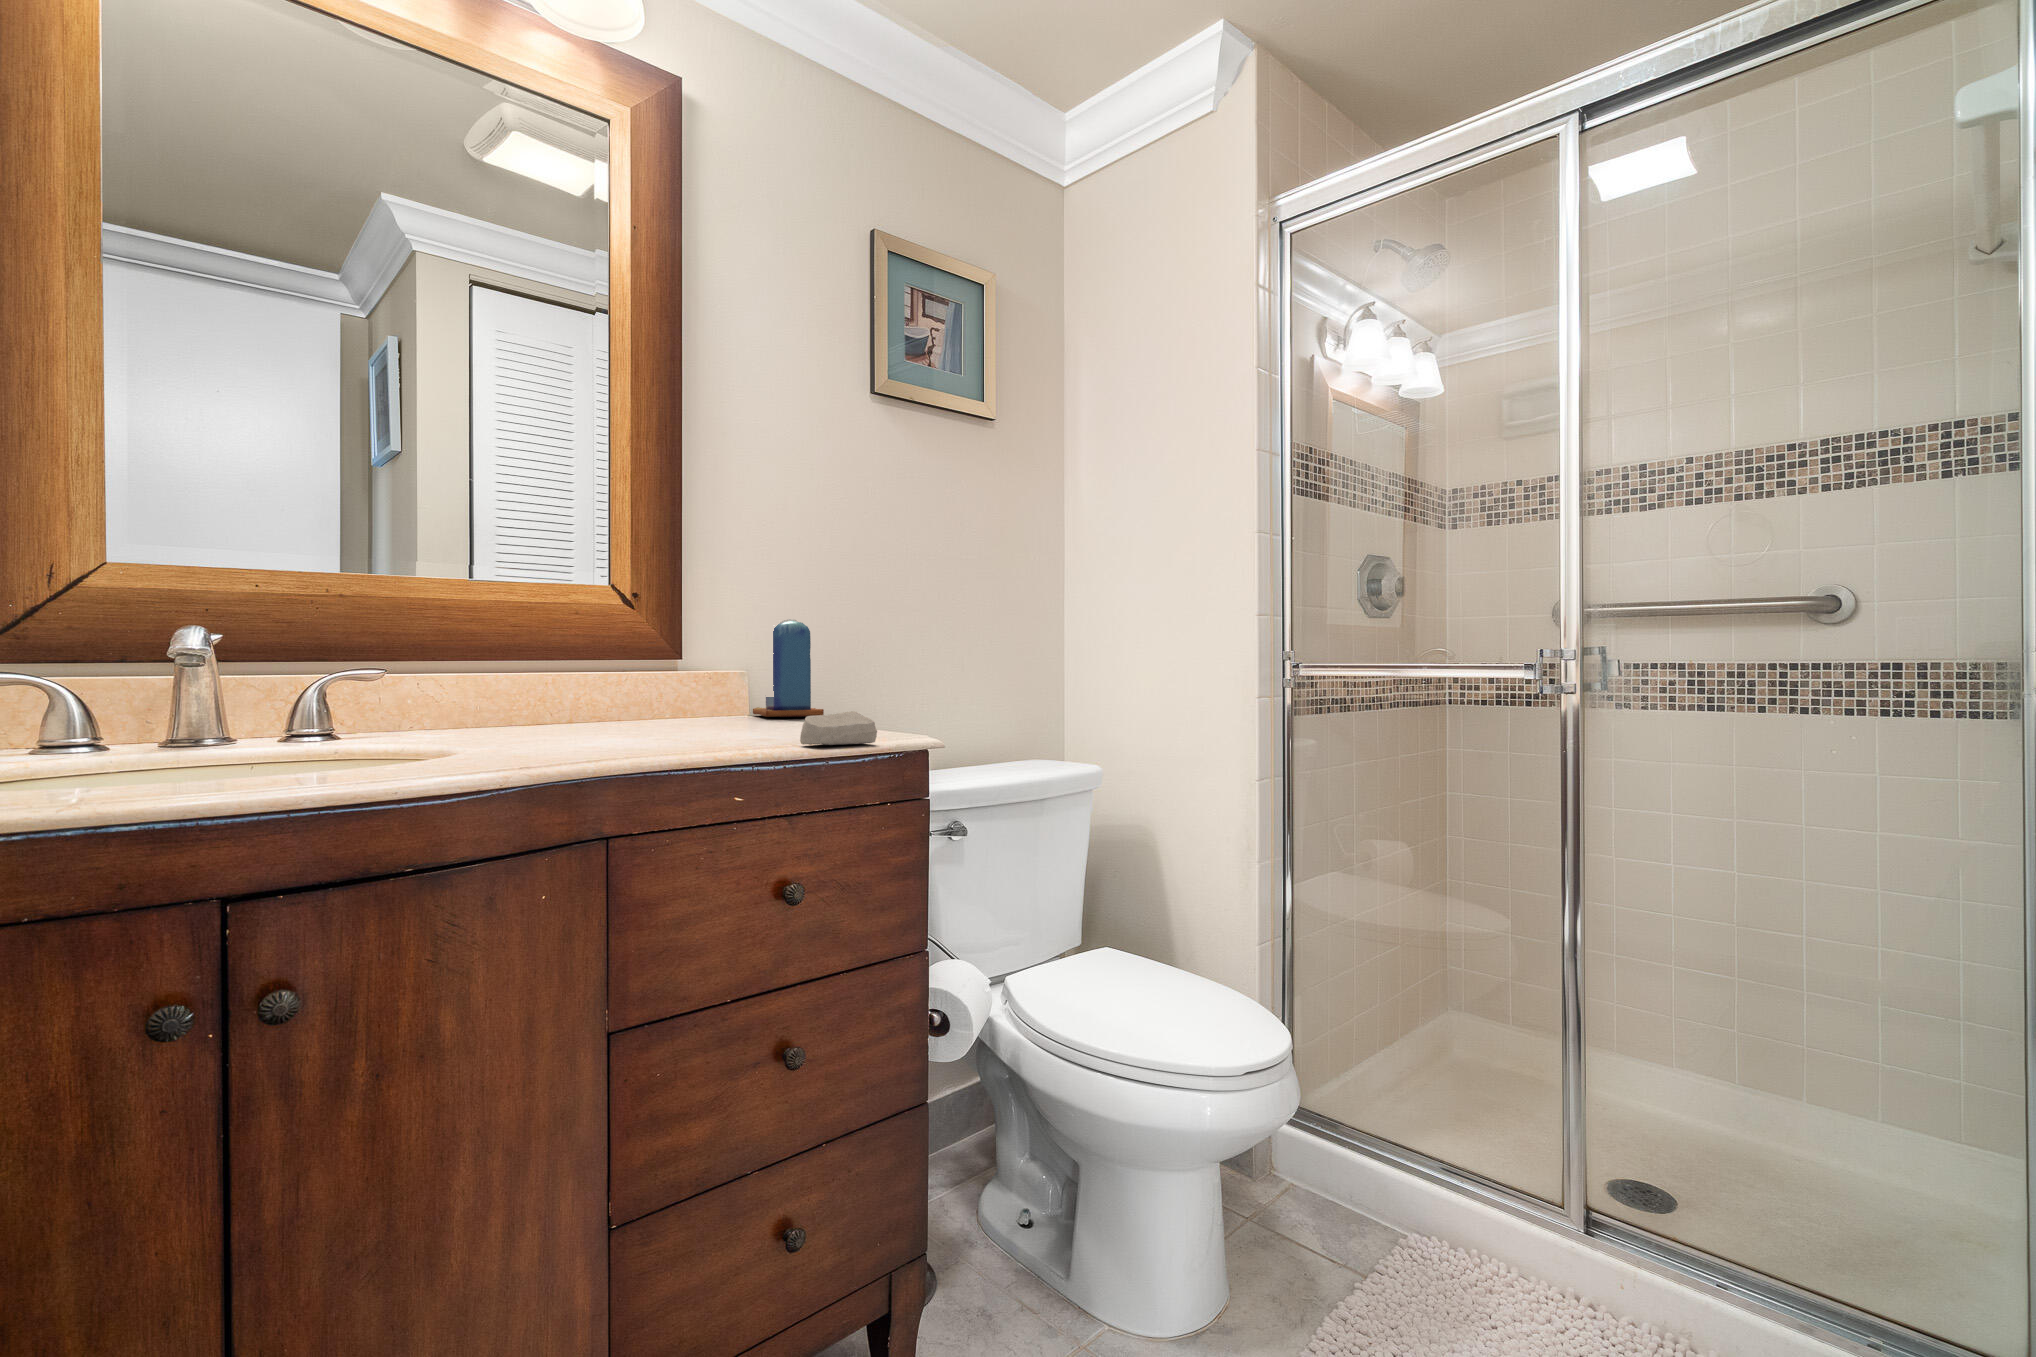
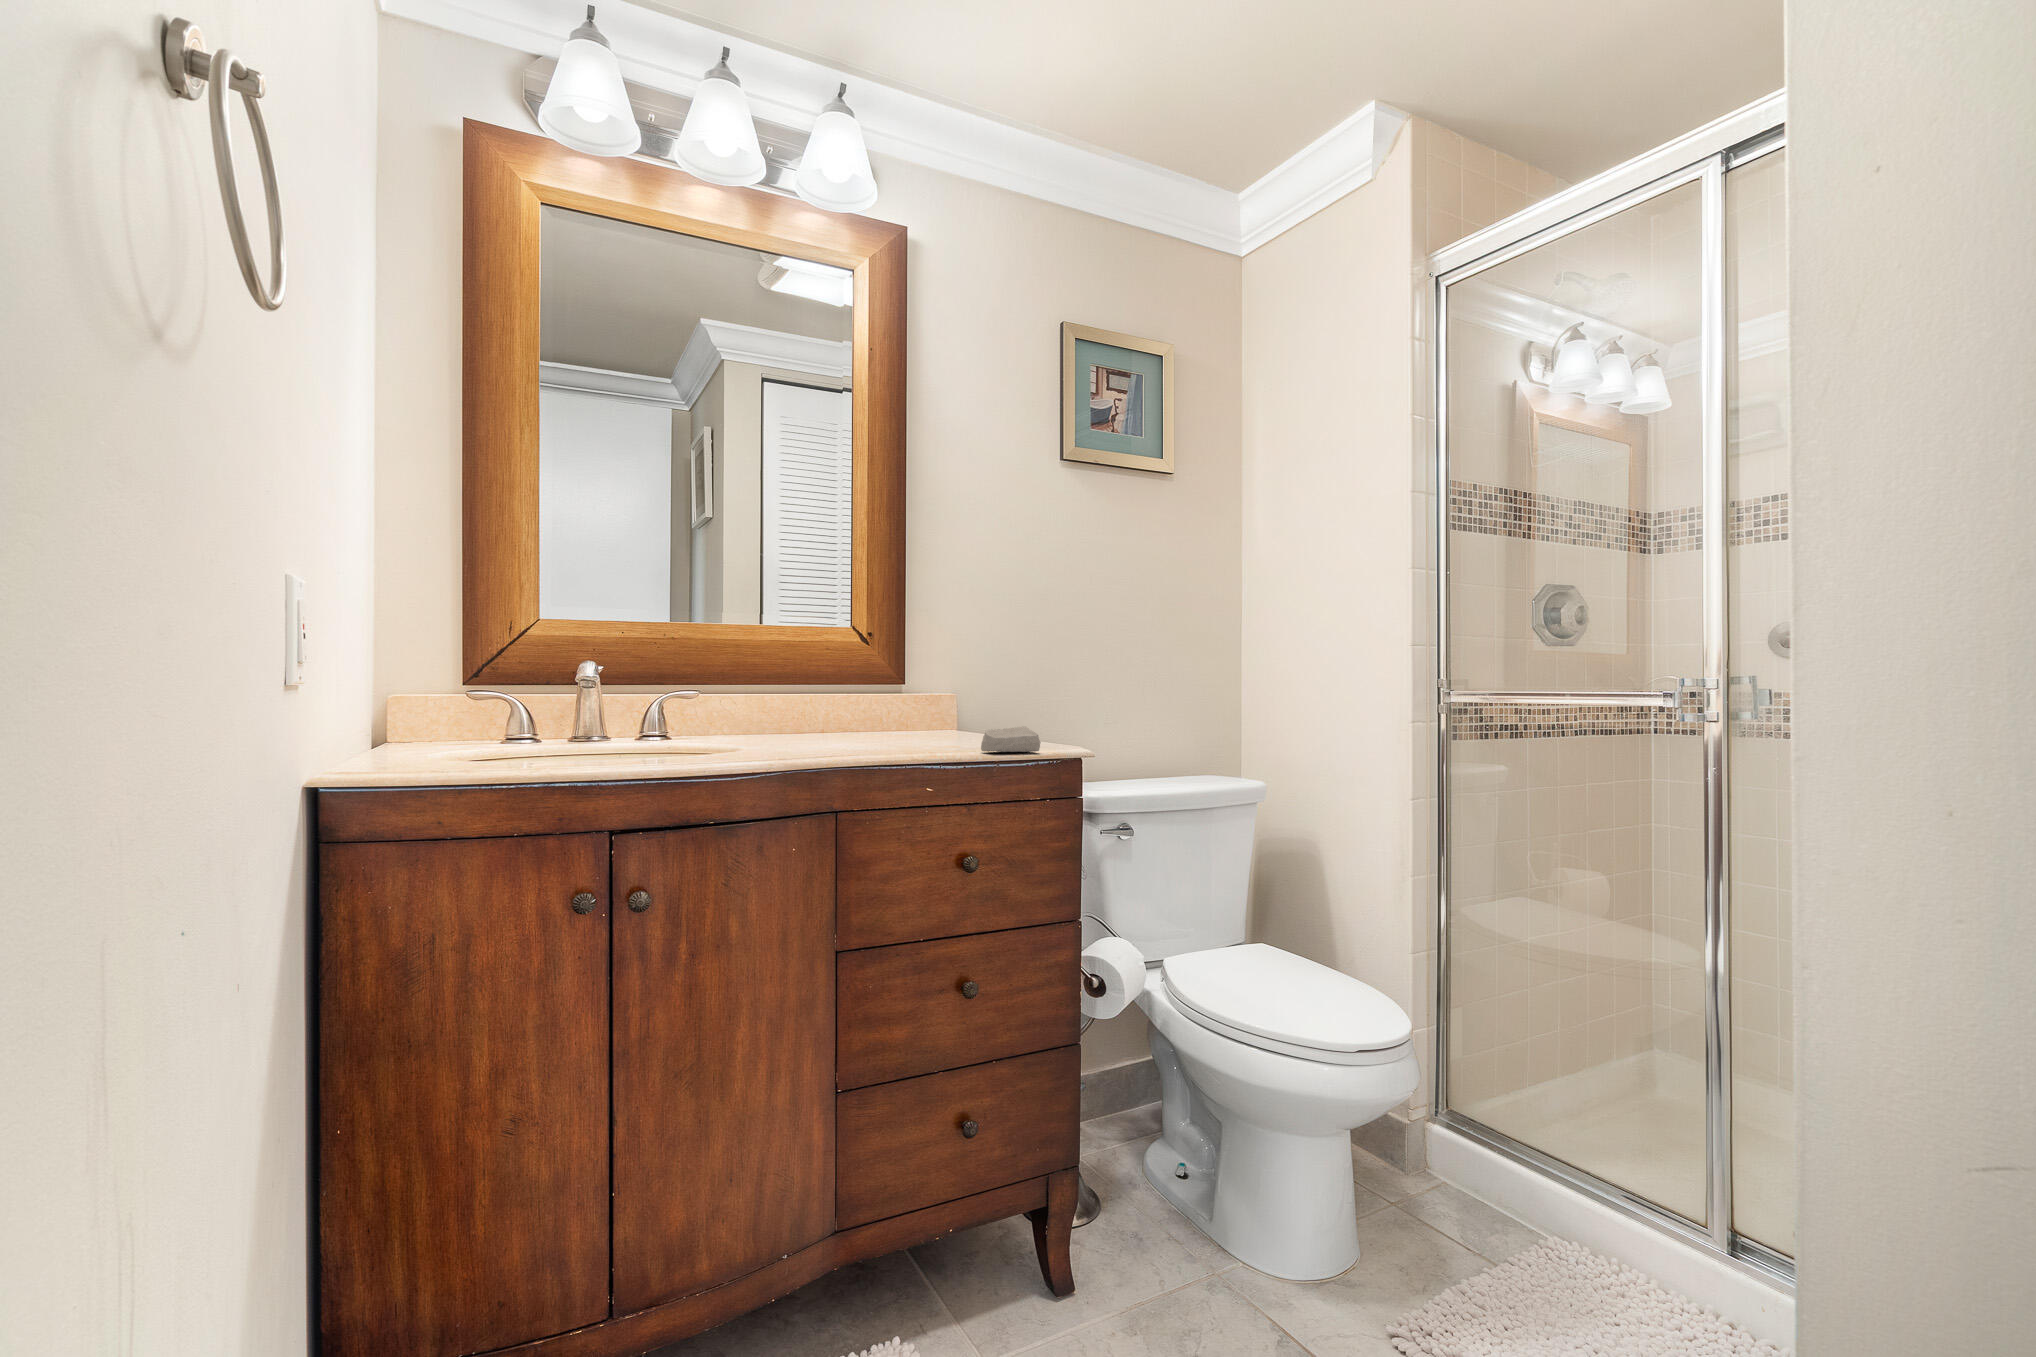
candle: present [753,619,824,717] -> none [963,646,1018,731]

